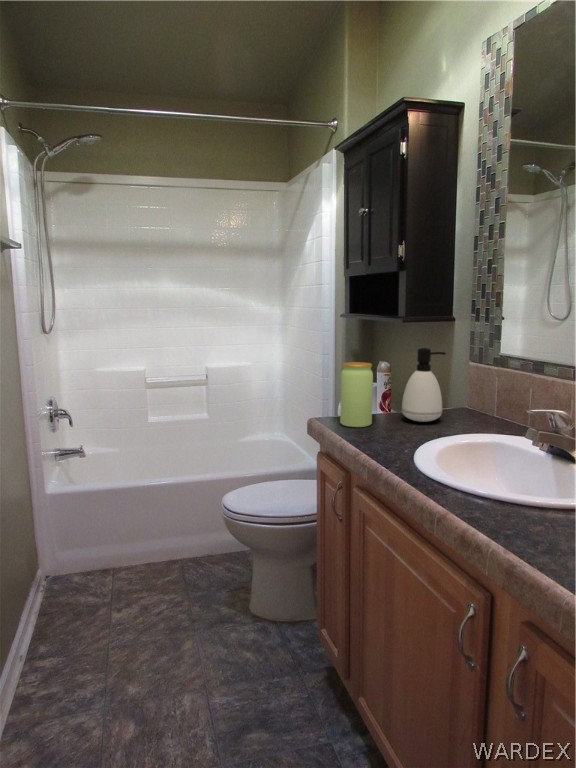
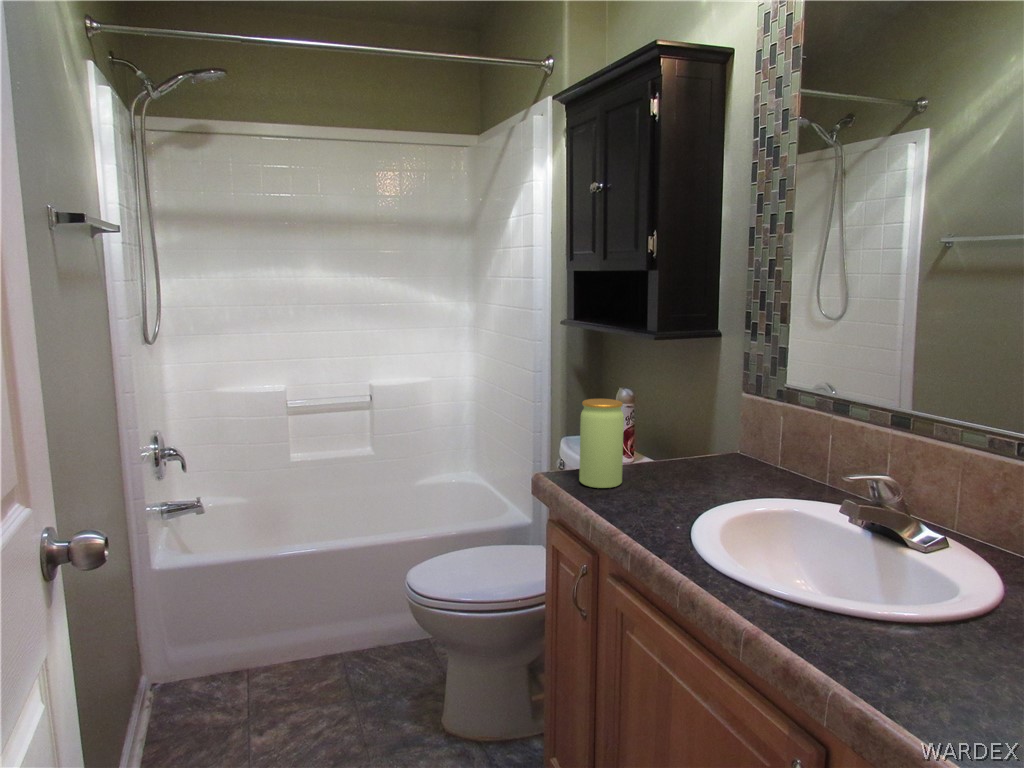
soap dispenser: present [402,348,446,422] -> none [661,380,720,478]

